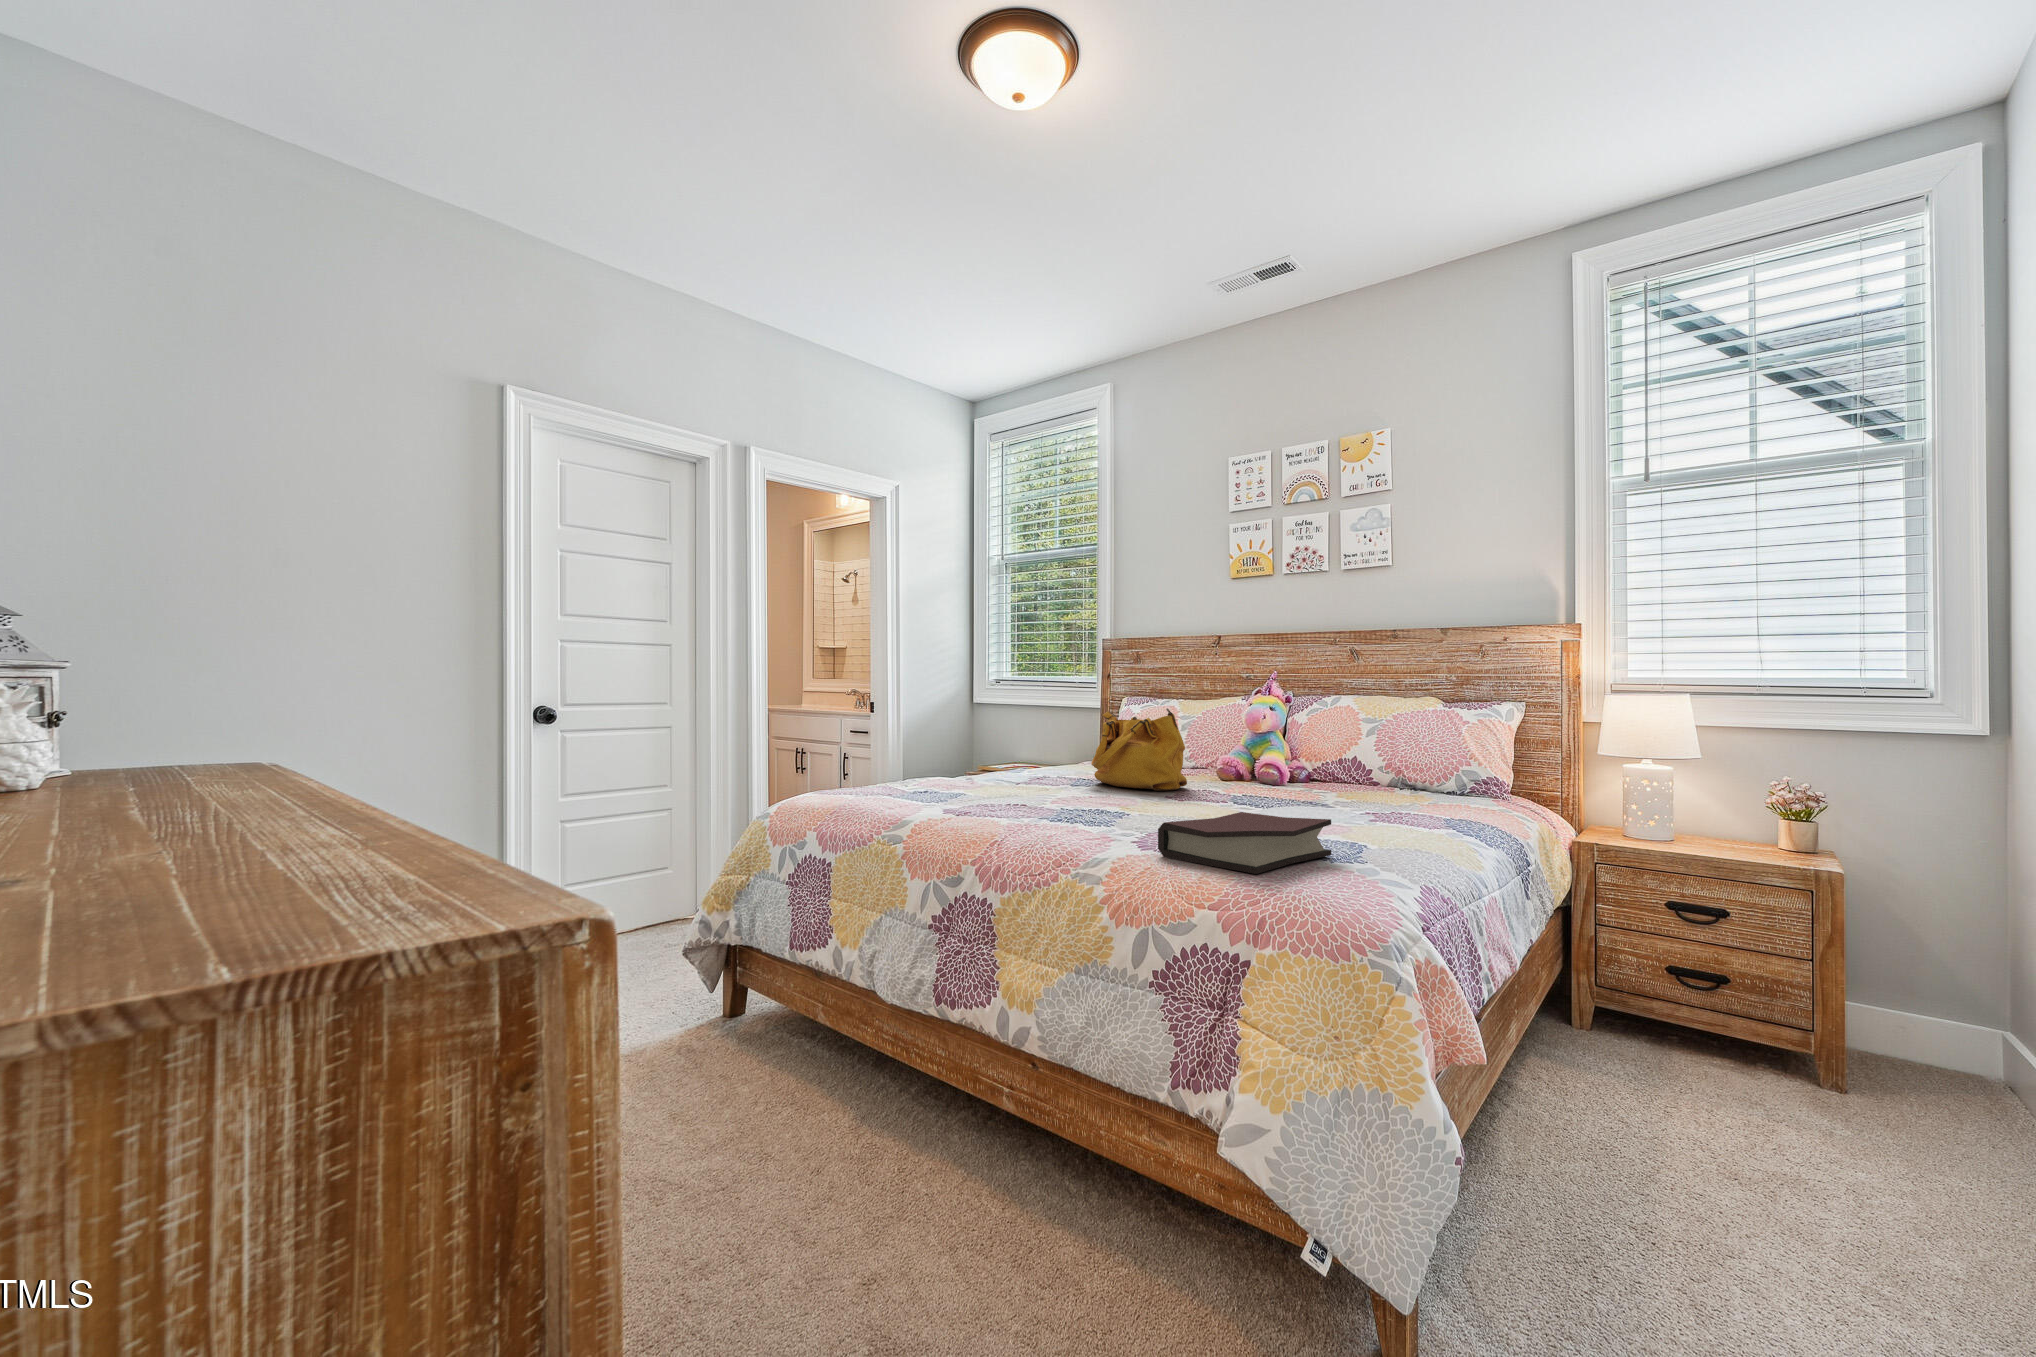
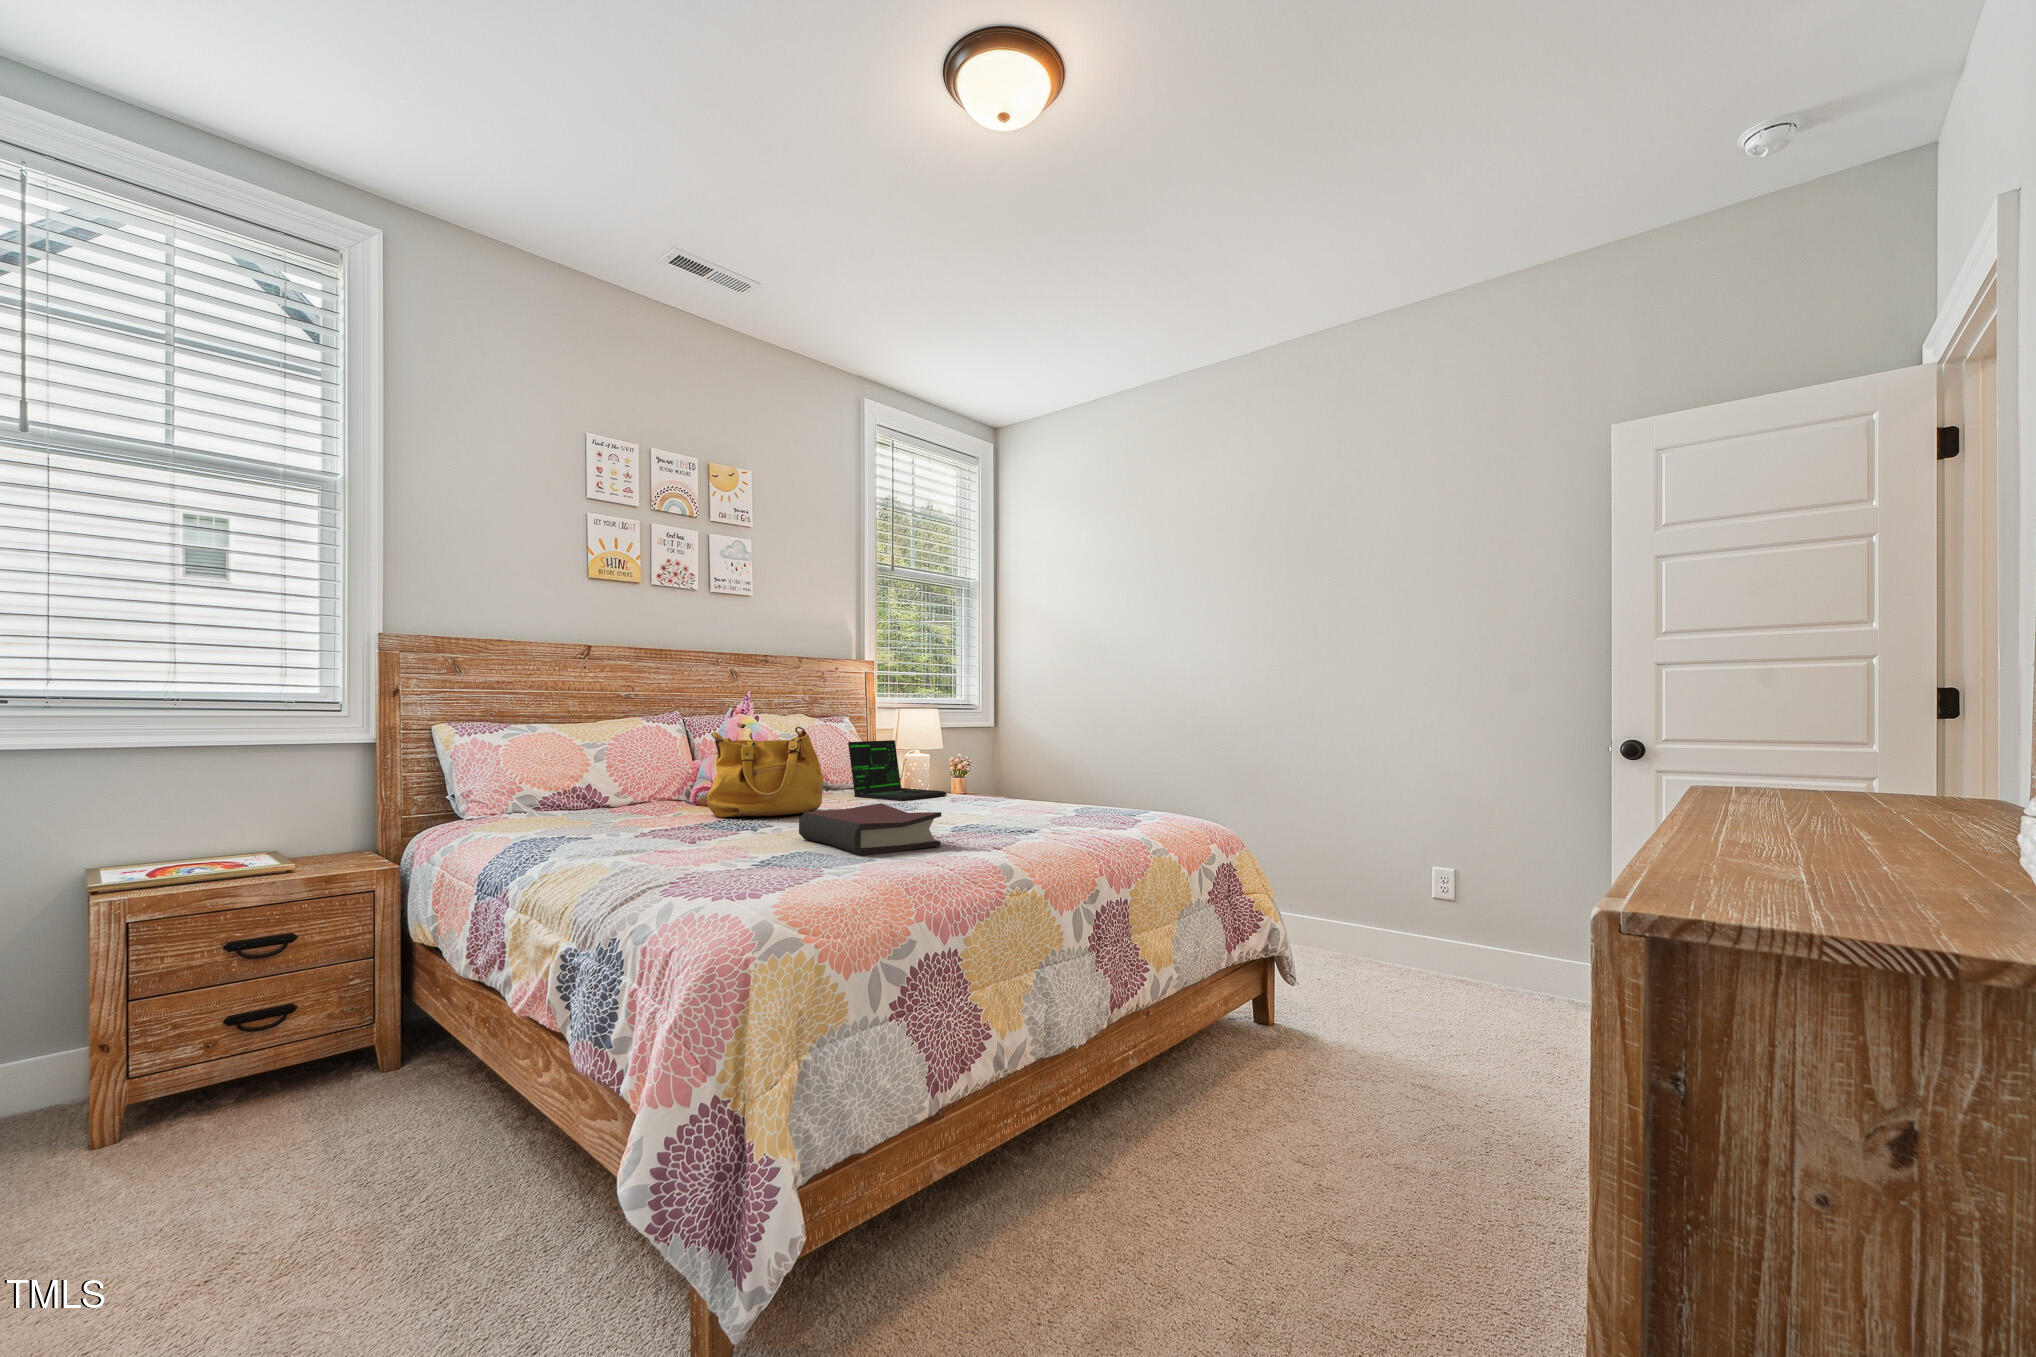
laptop: none [1313,730,1446,810] -> present [848,740,947,801]
hardback book: present [1158,812,1331,874] -> present [799,803,941,856]

